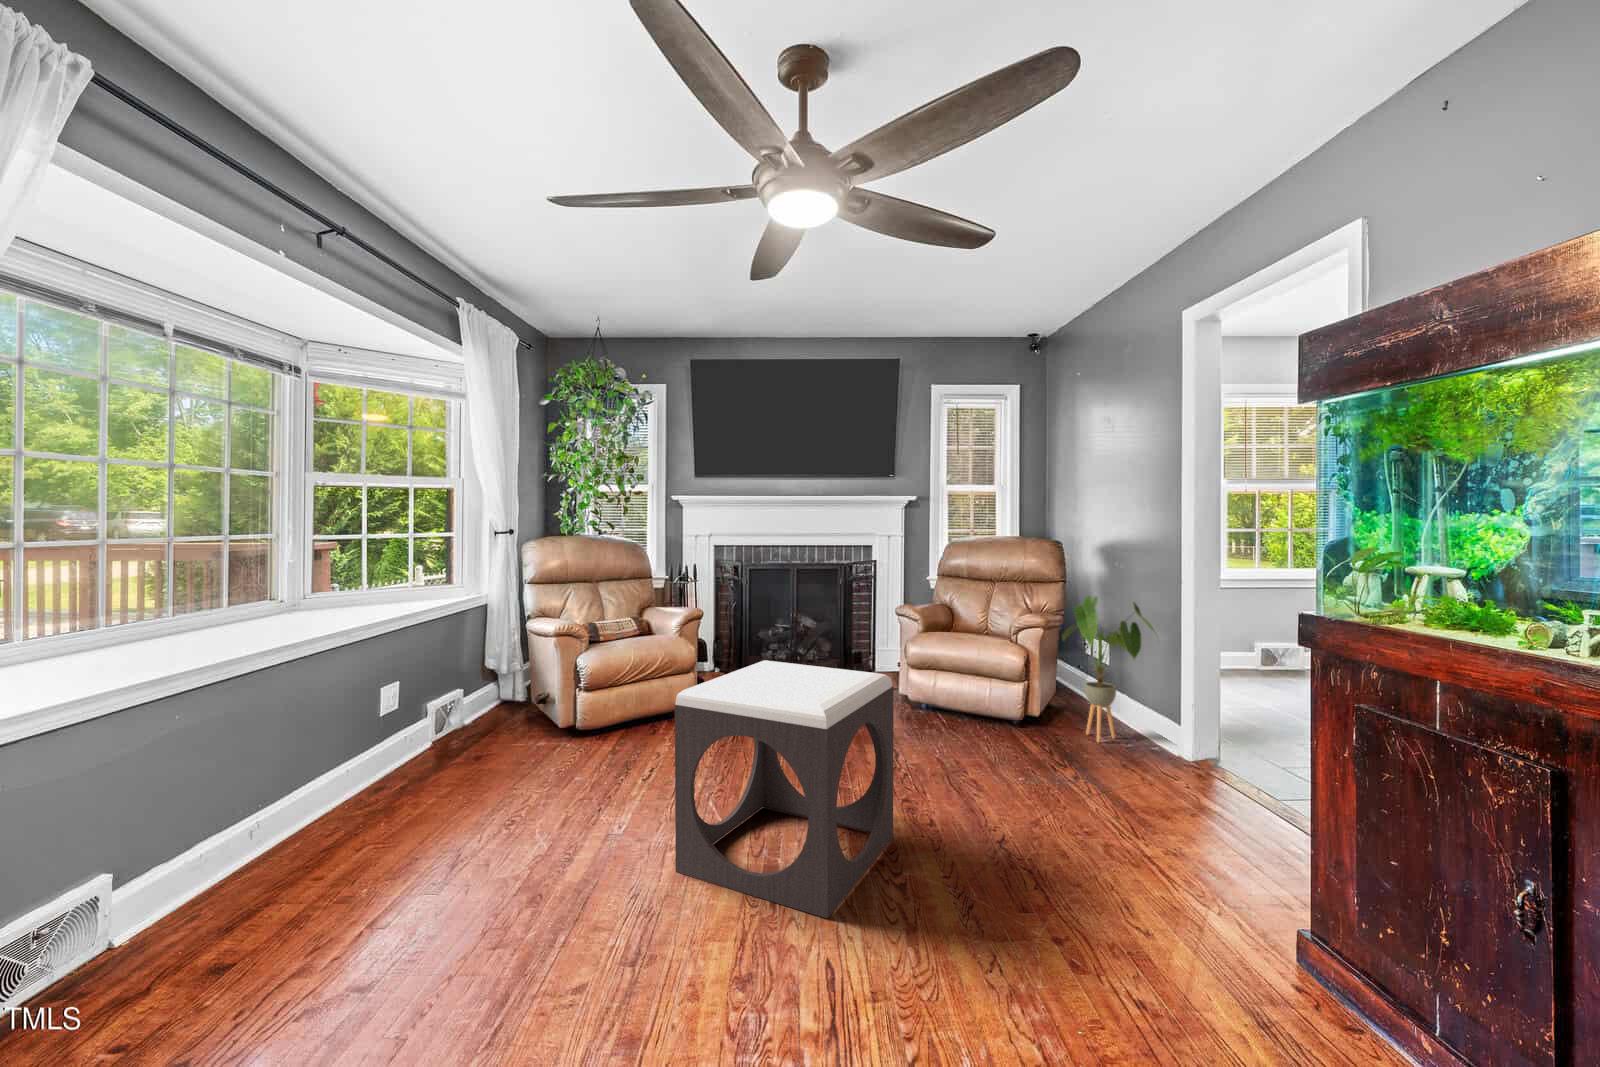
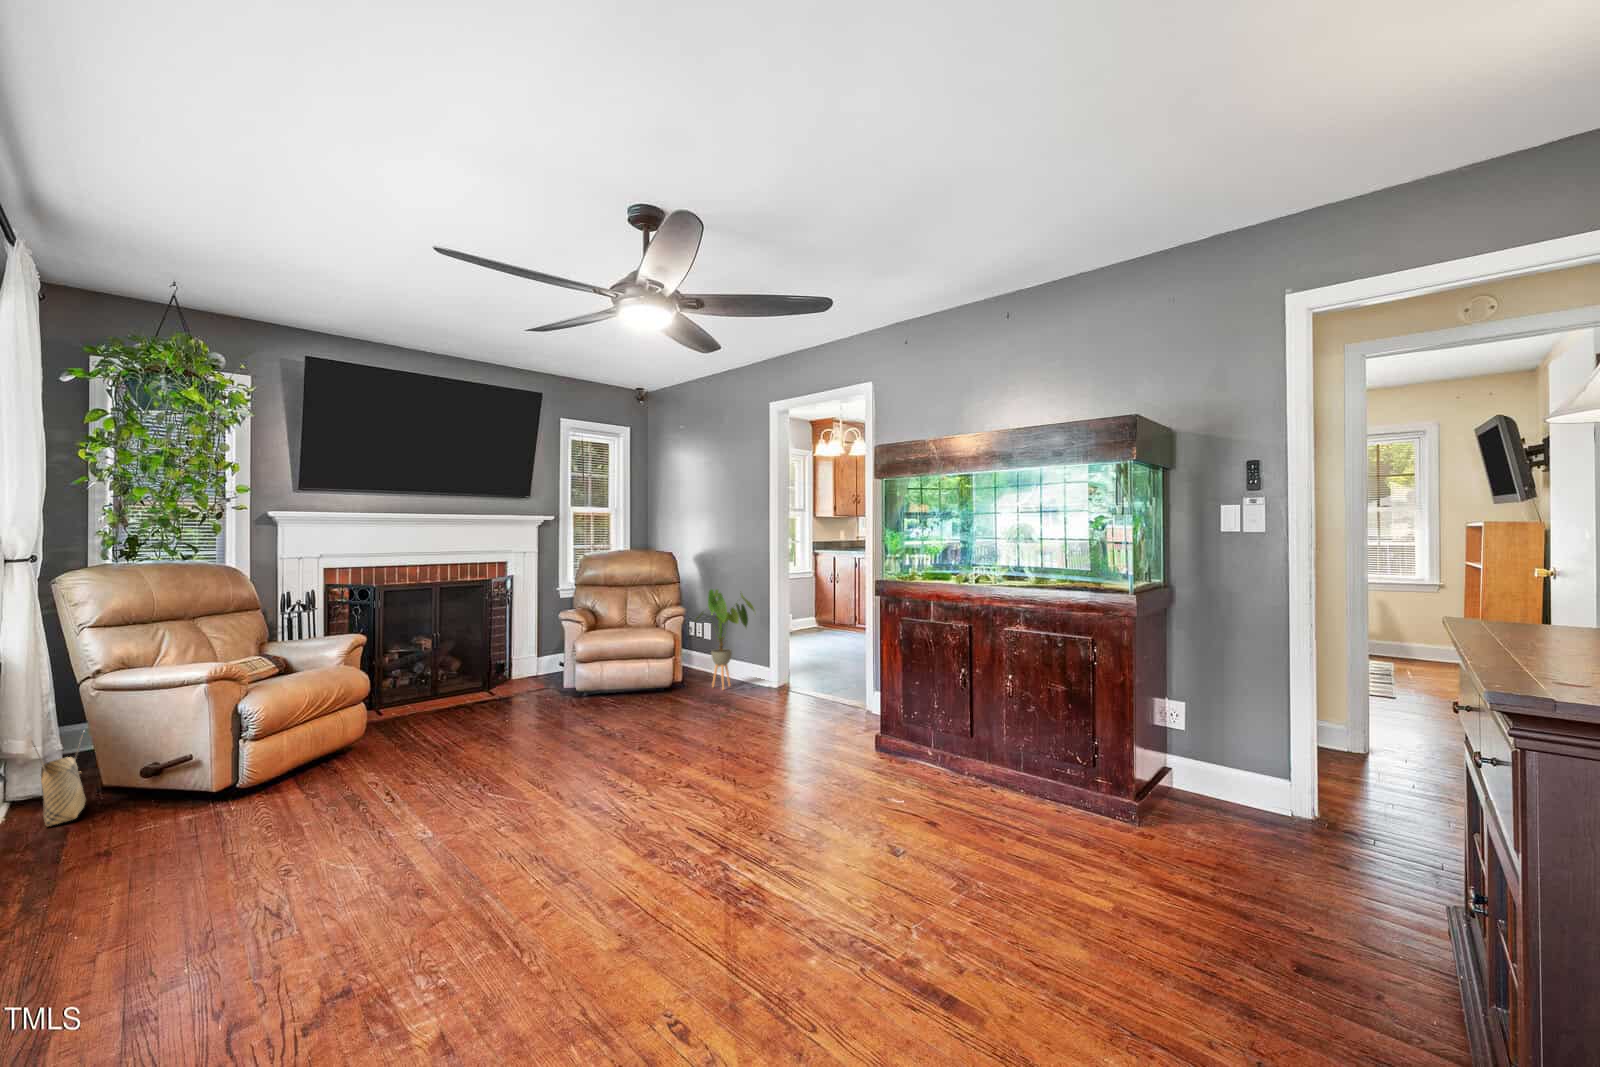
footstool: present [675,660,894,918] -> none [519,650,663,832]
woven basket: none [469,661,504,730] -> present [34,731,85,826]

